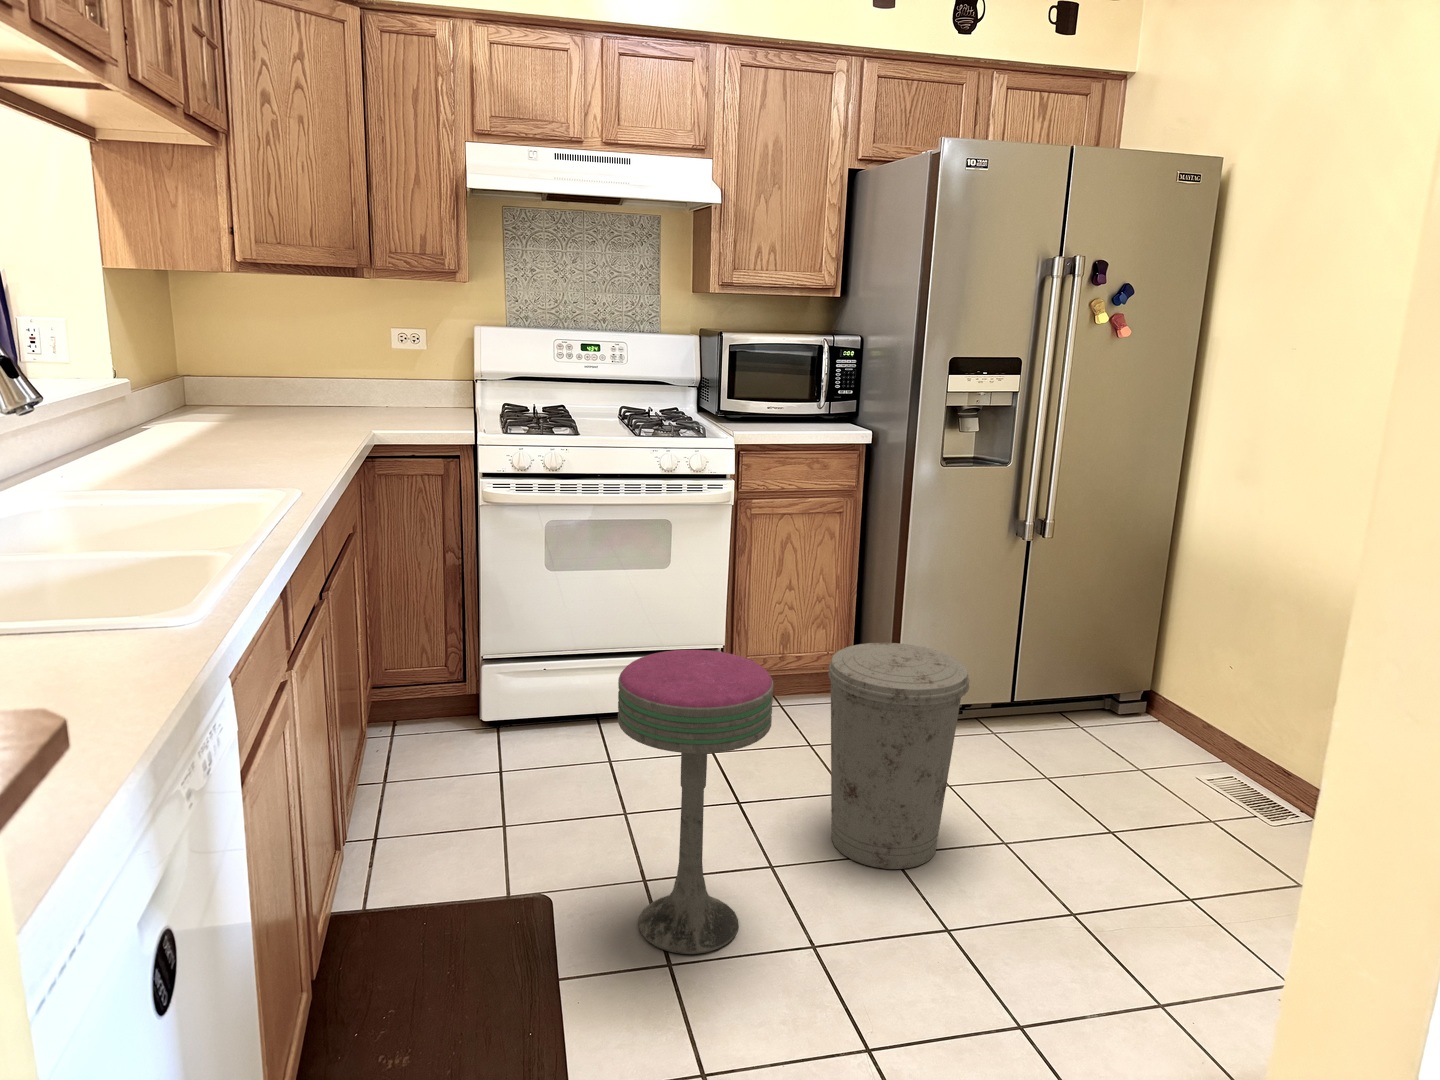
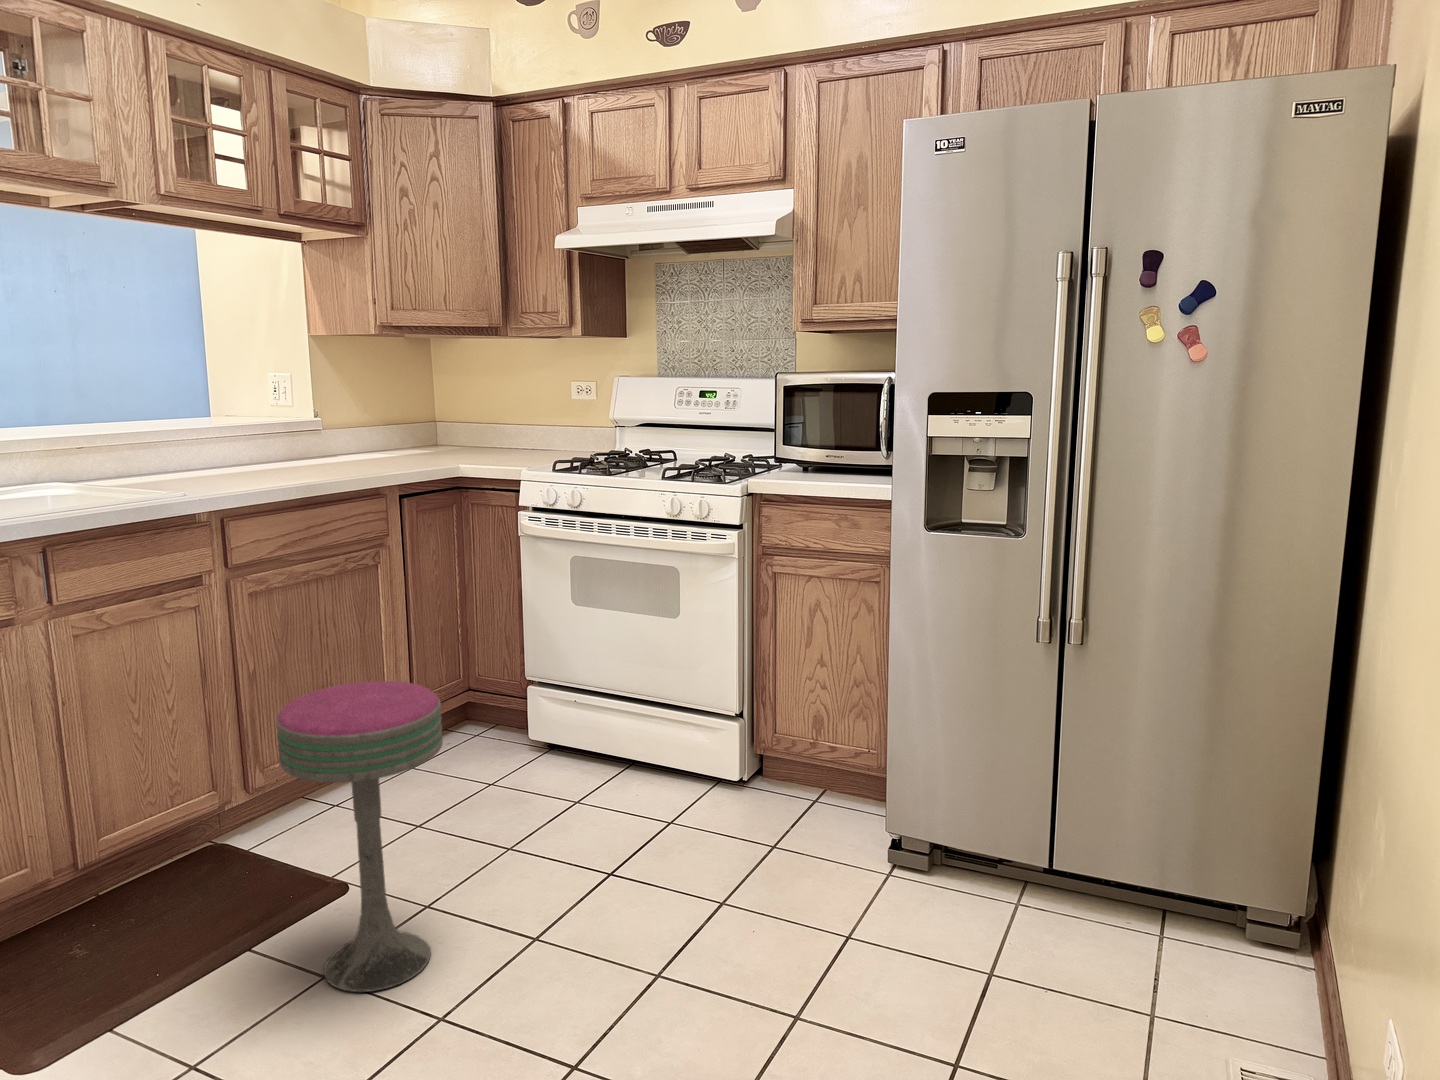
trash can: present [828,643,969,869] -> none [576,725,742,1002]

